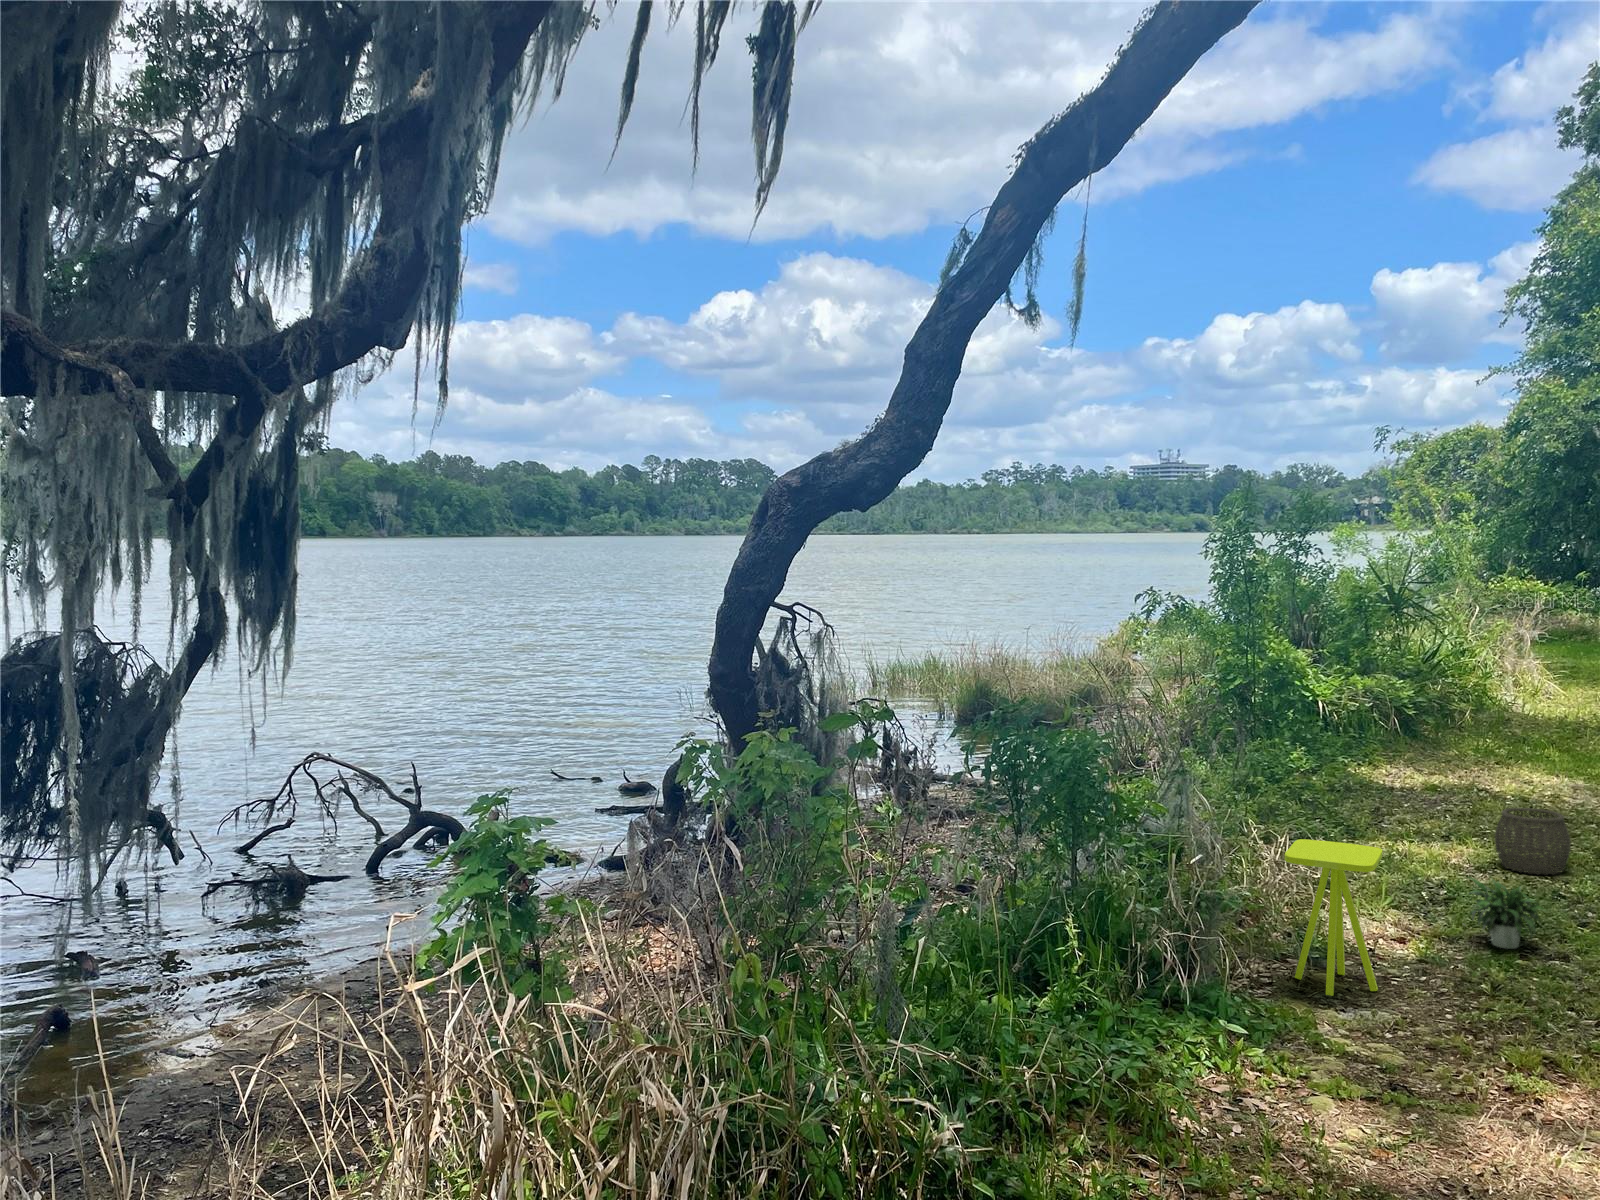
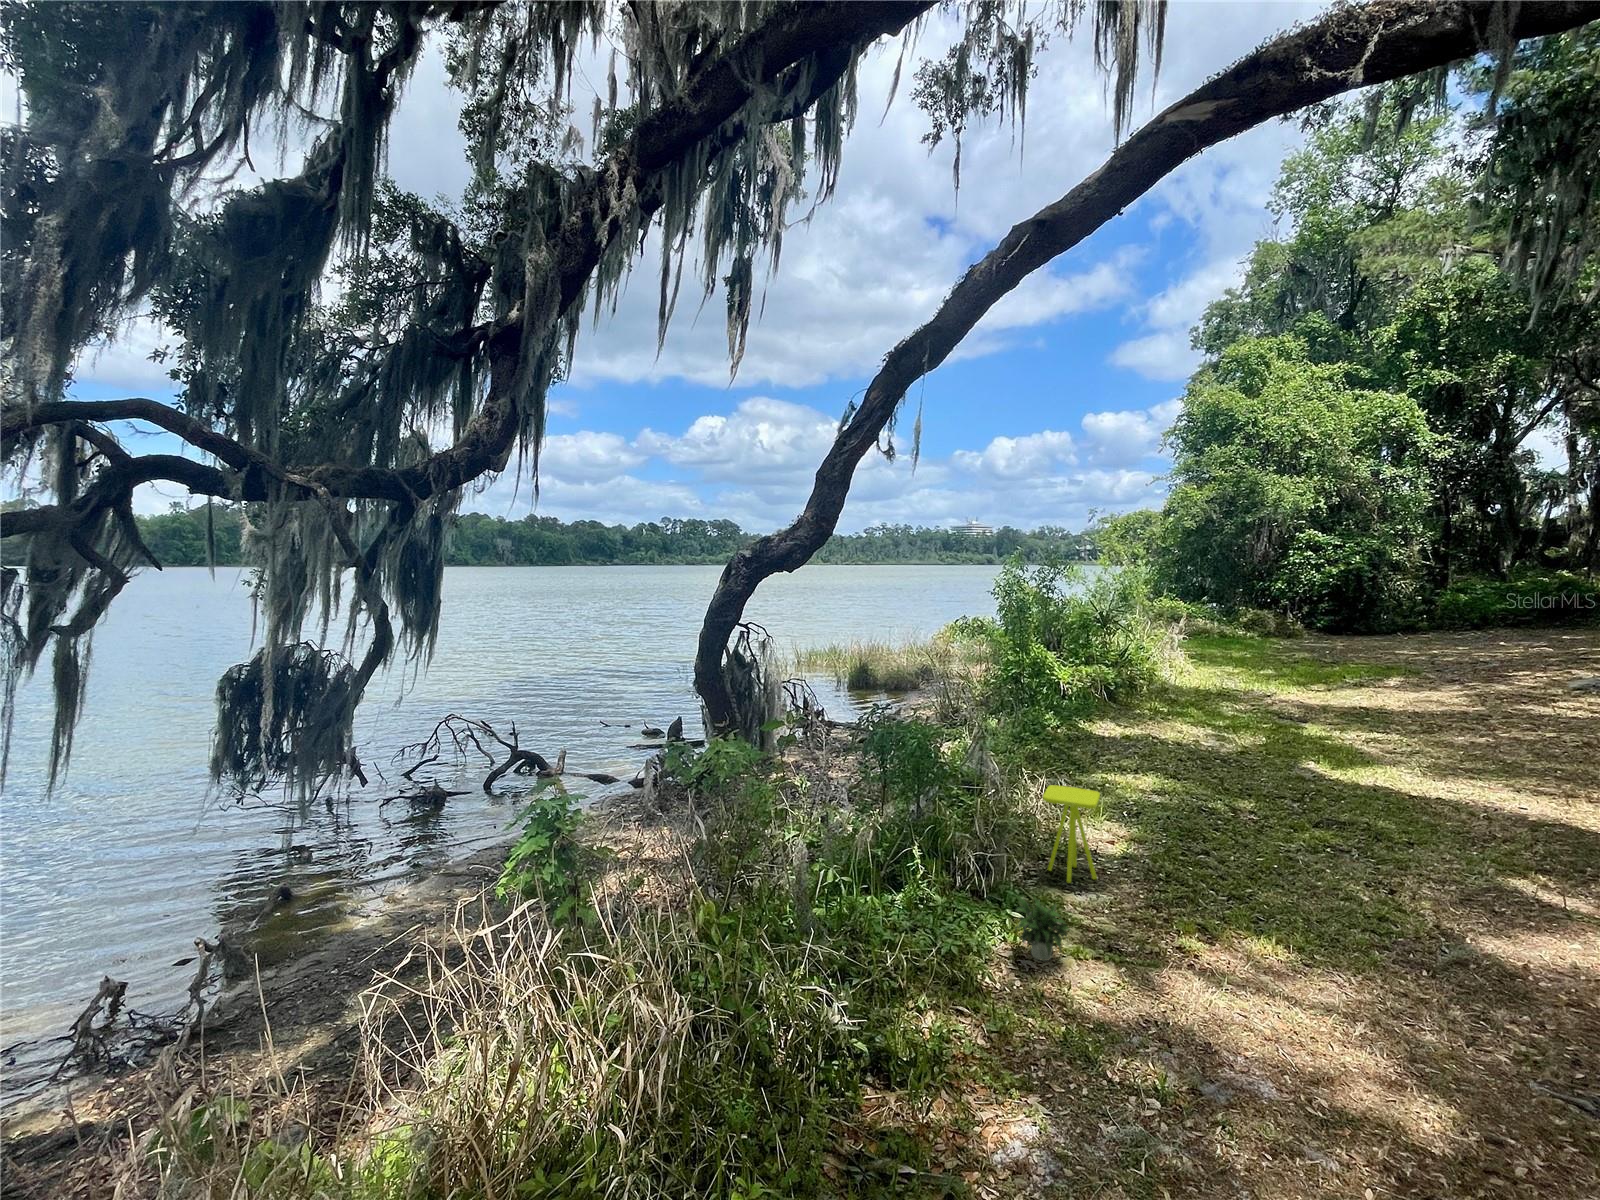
woven basket: present [1495,808,1571,875] -> none [1156,756,1200,797]
potted plant: present [1470,878,1544,949] -> present [1015,896,1070,961]

